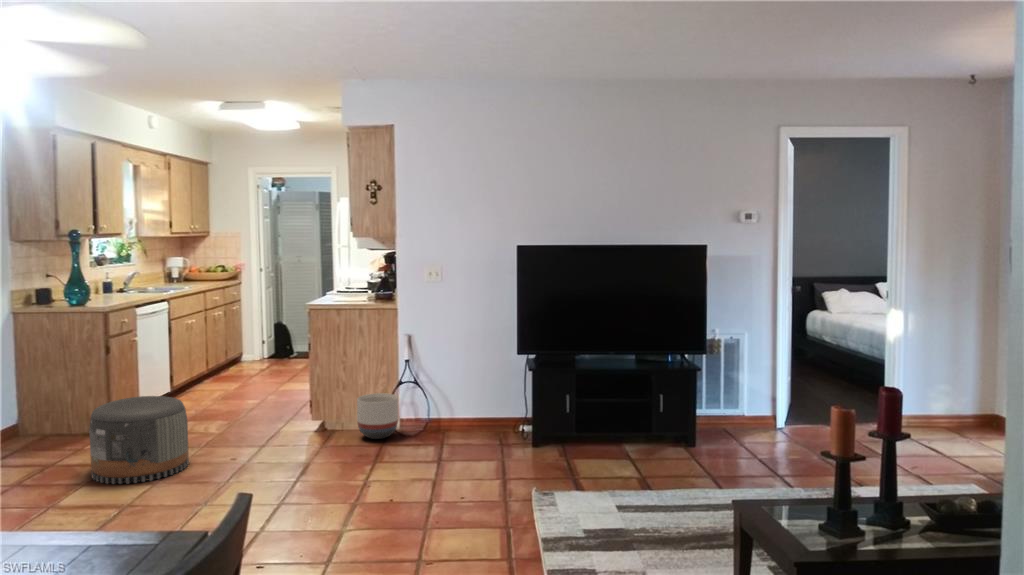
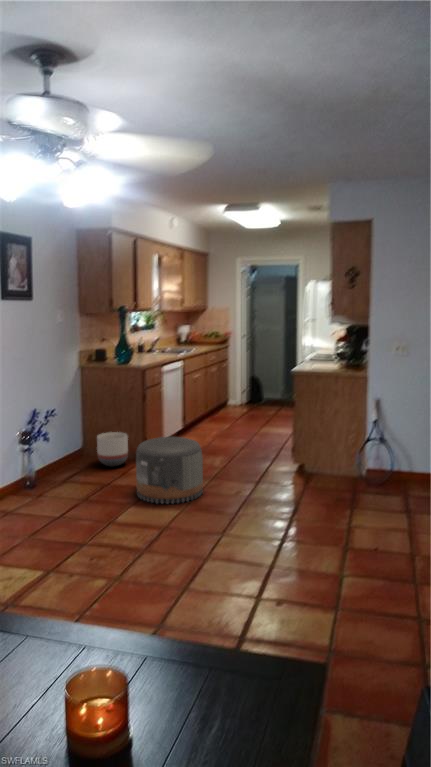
planter: present [357,393,398,439] -> present [97,432,128,466]

